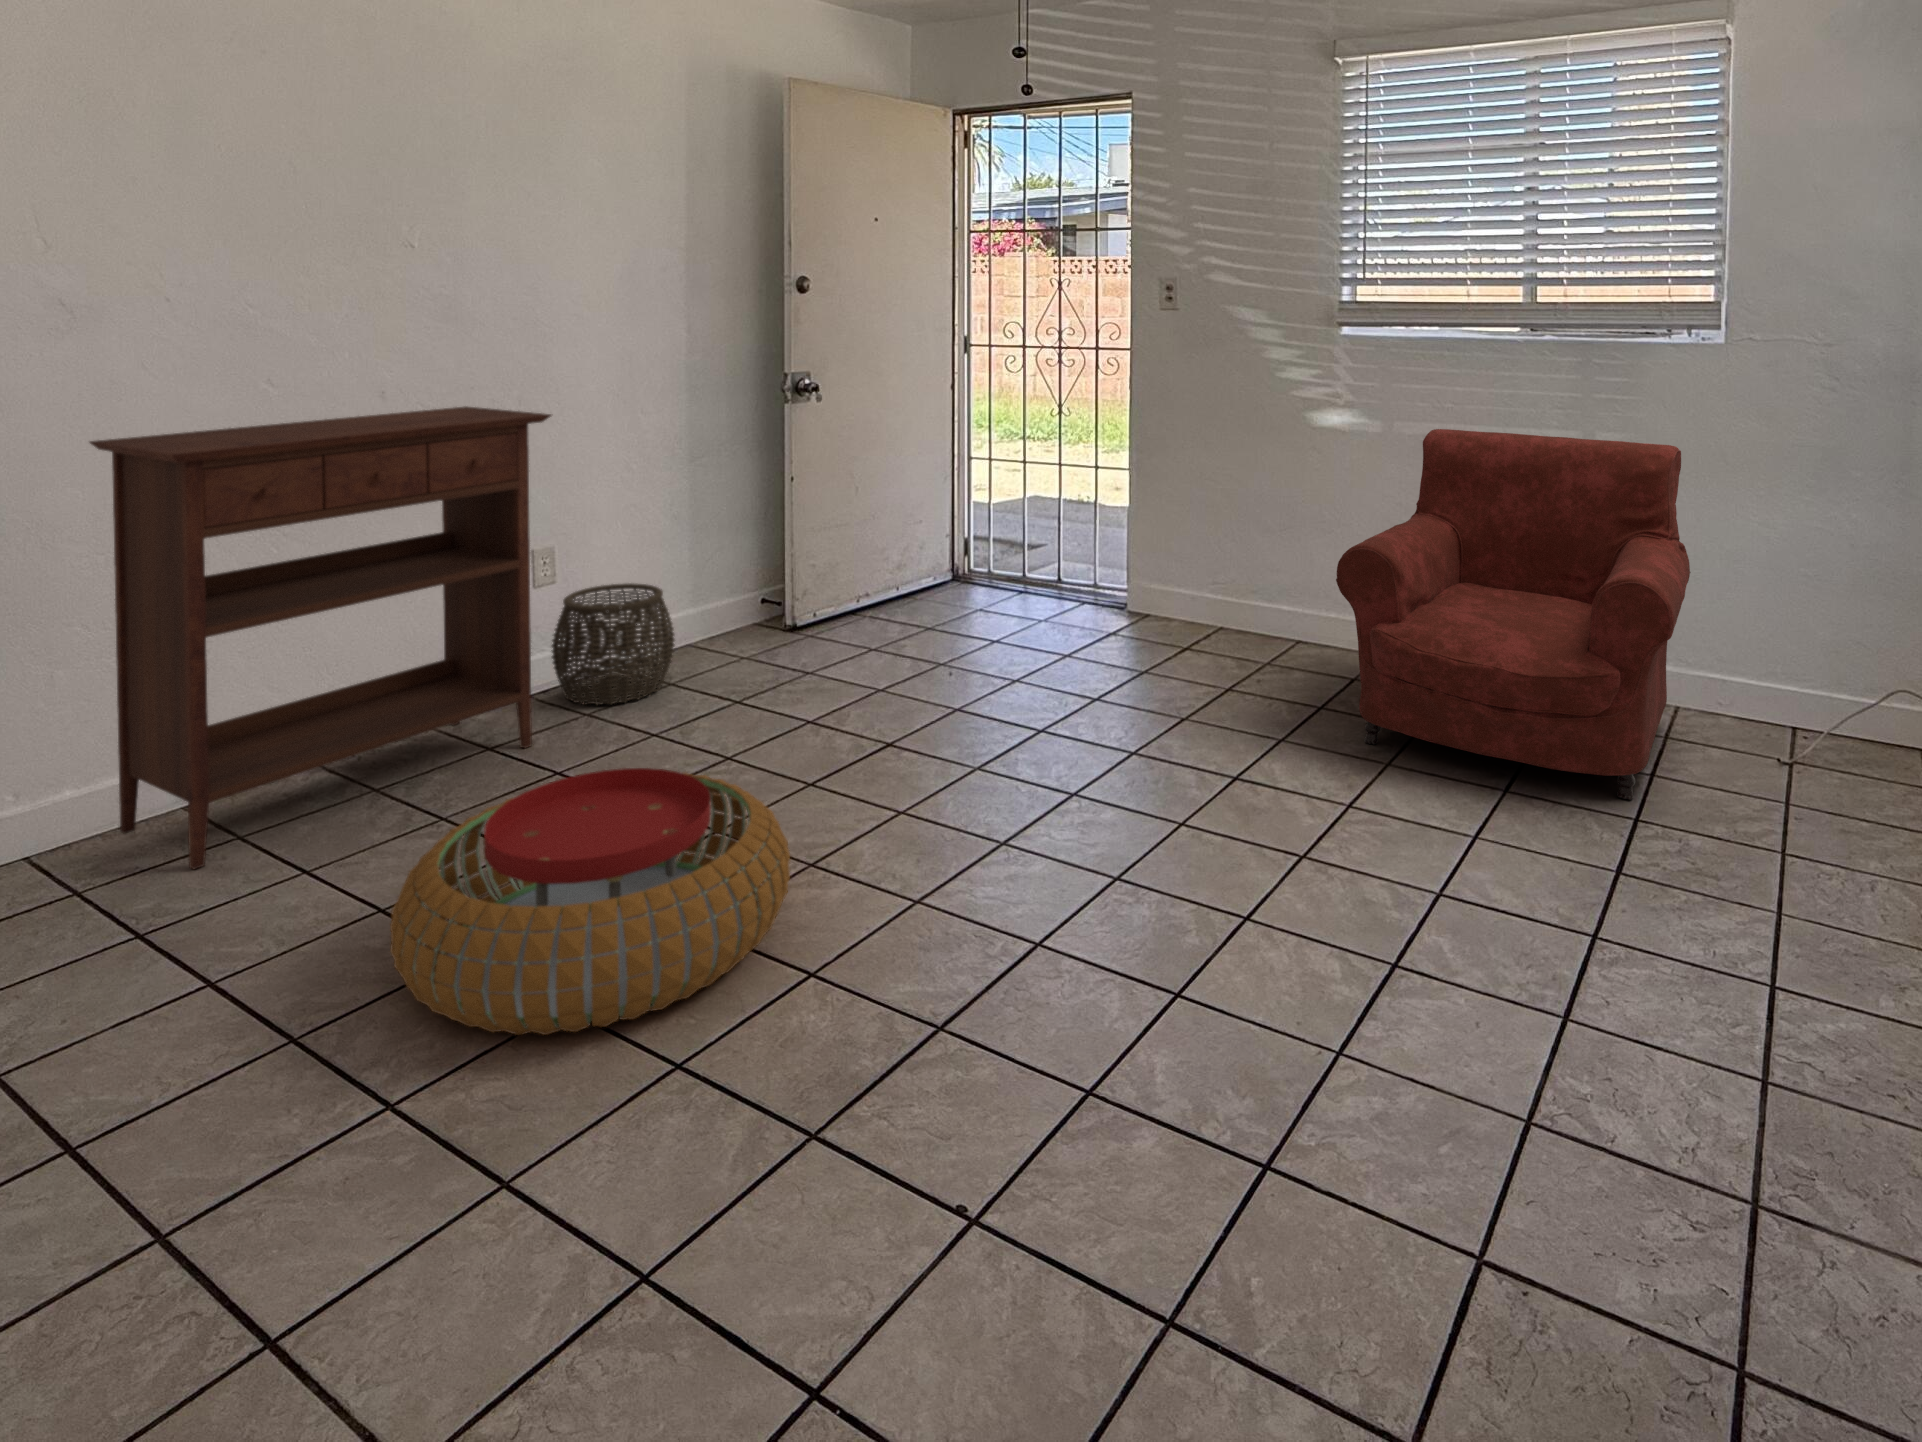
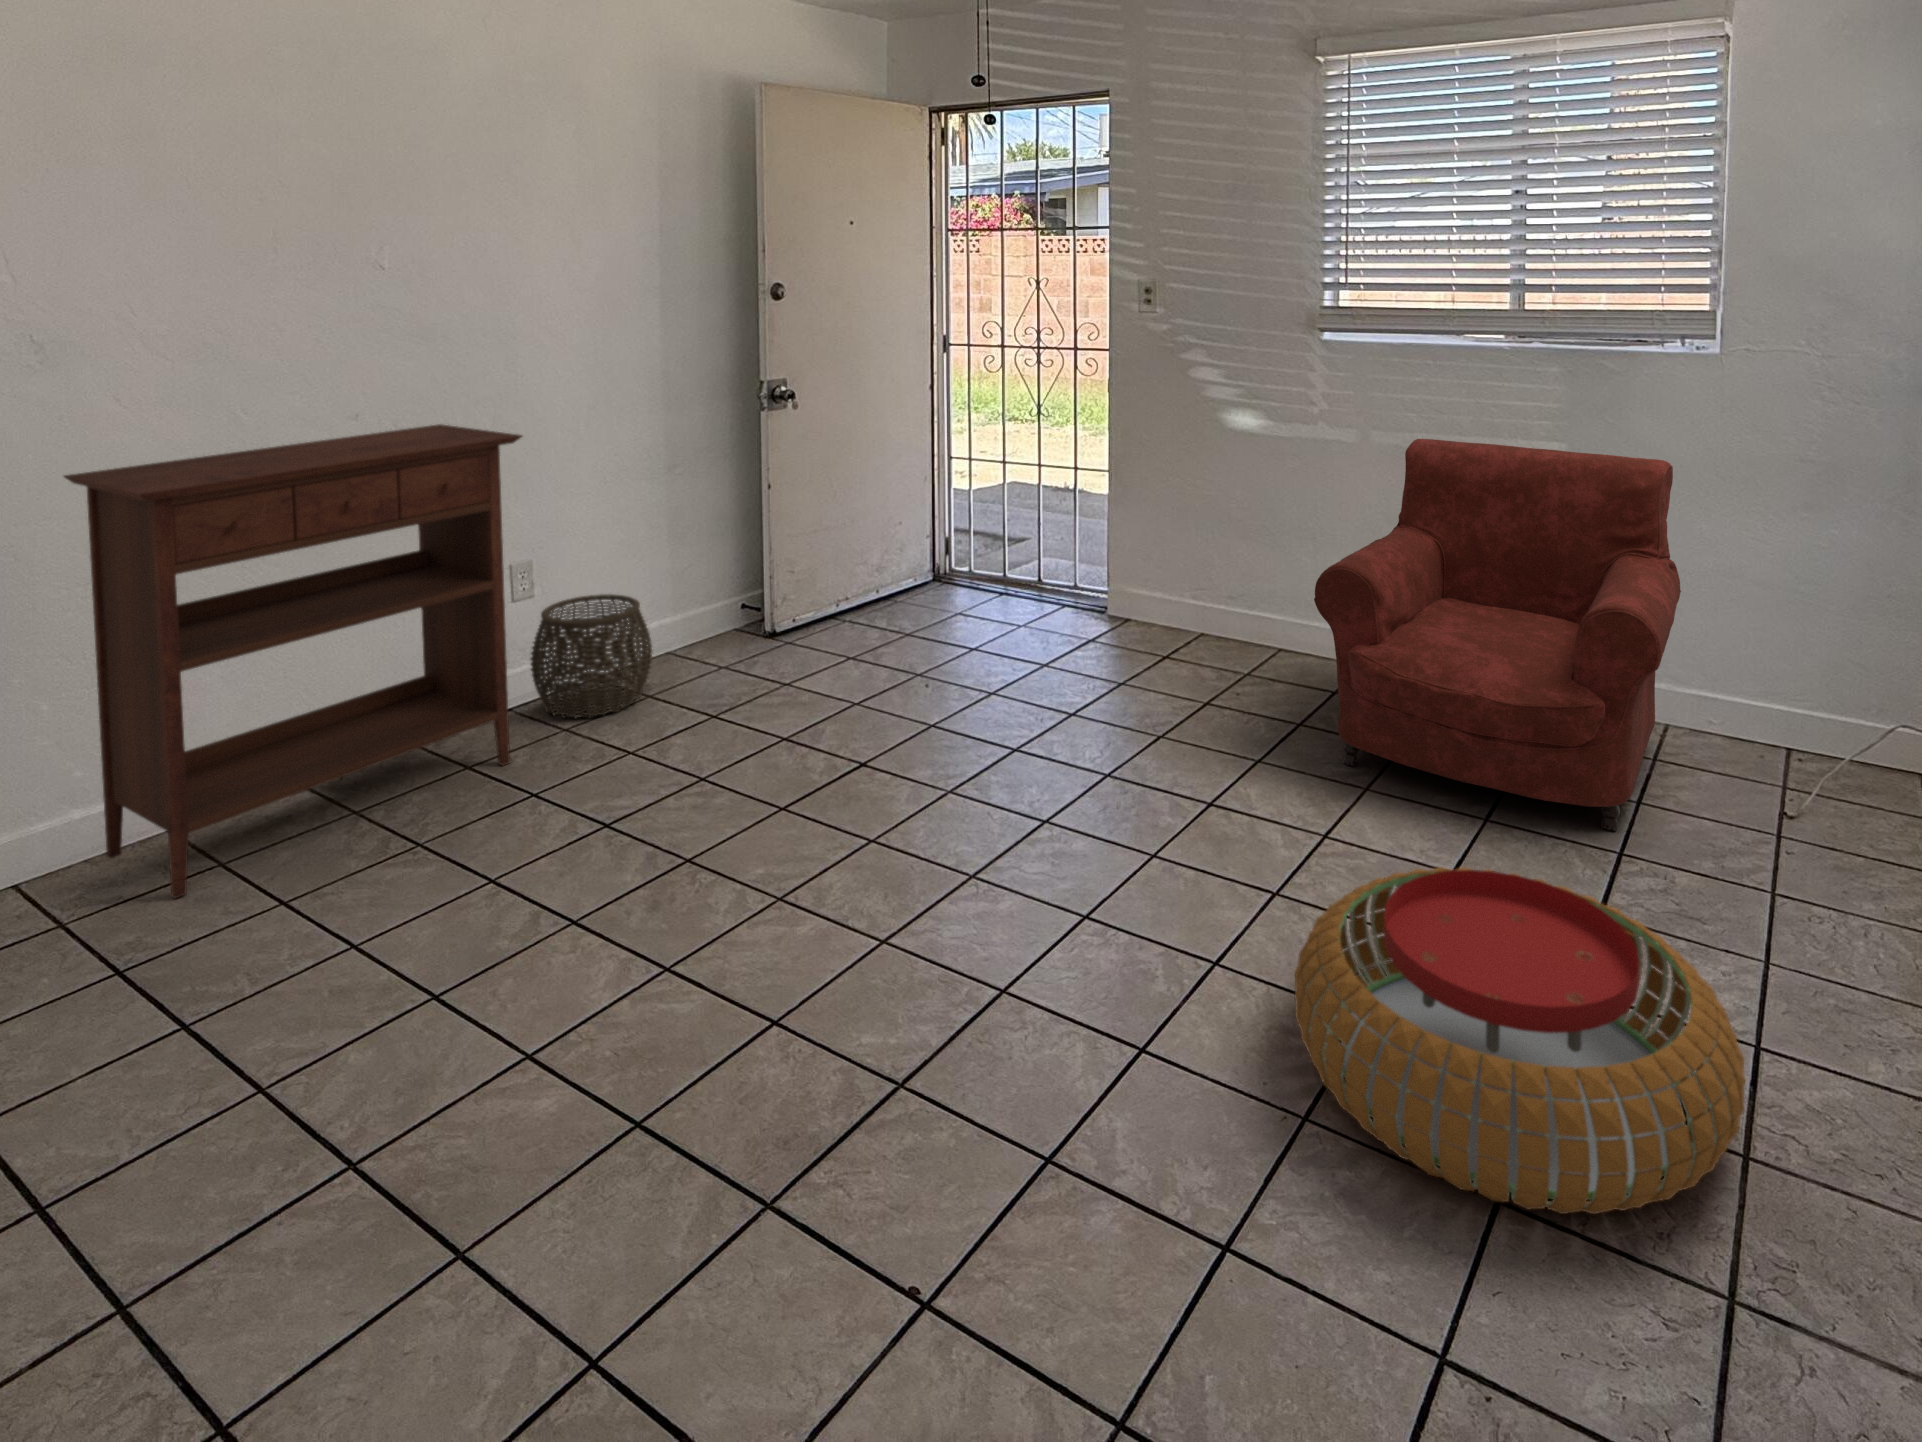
pouf: present [390,768,790,1035] -> present [1295,867,1745,1214]

